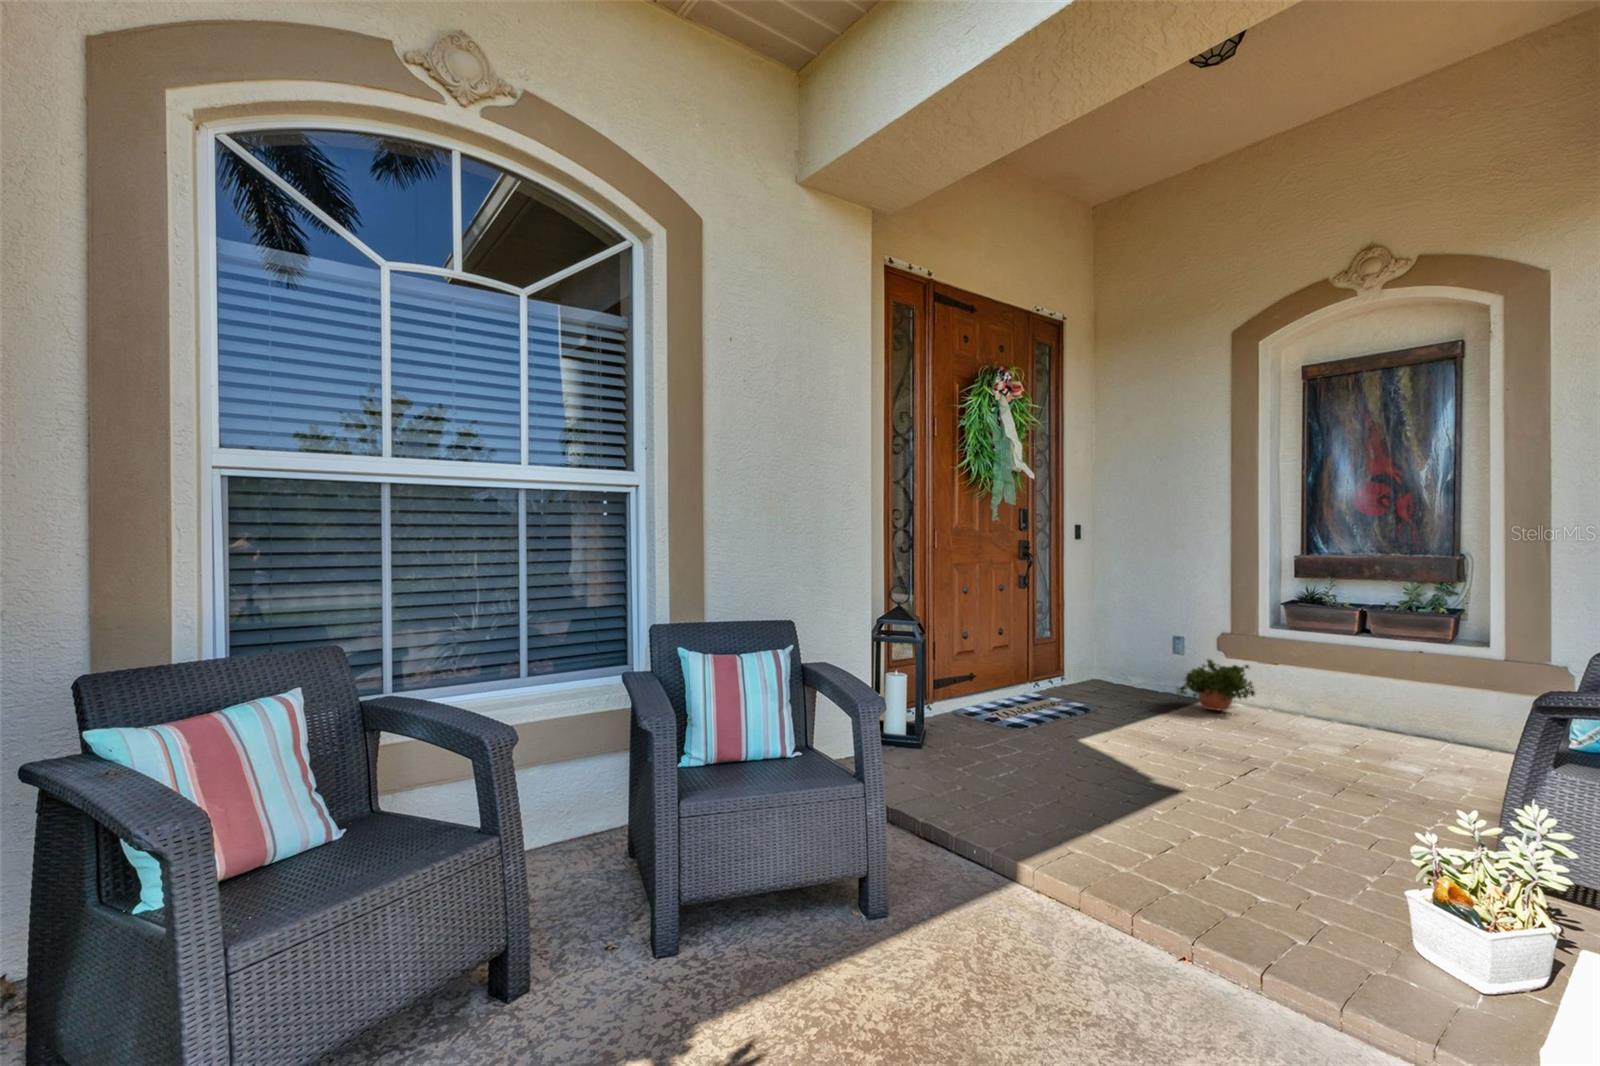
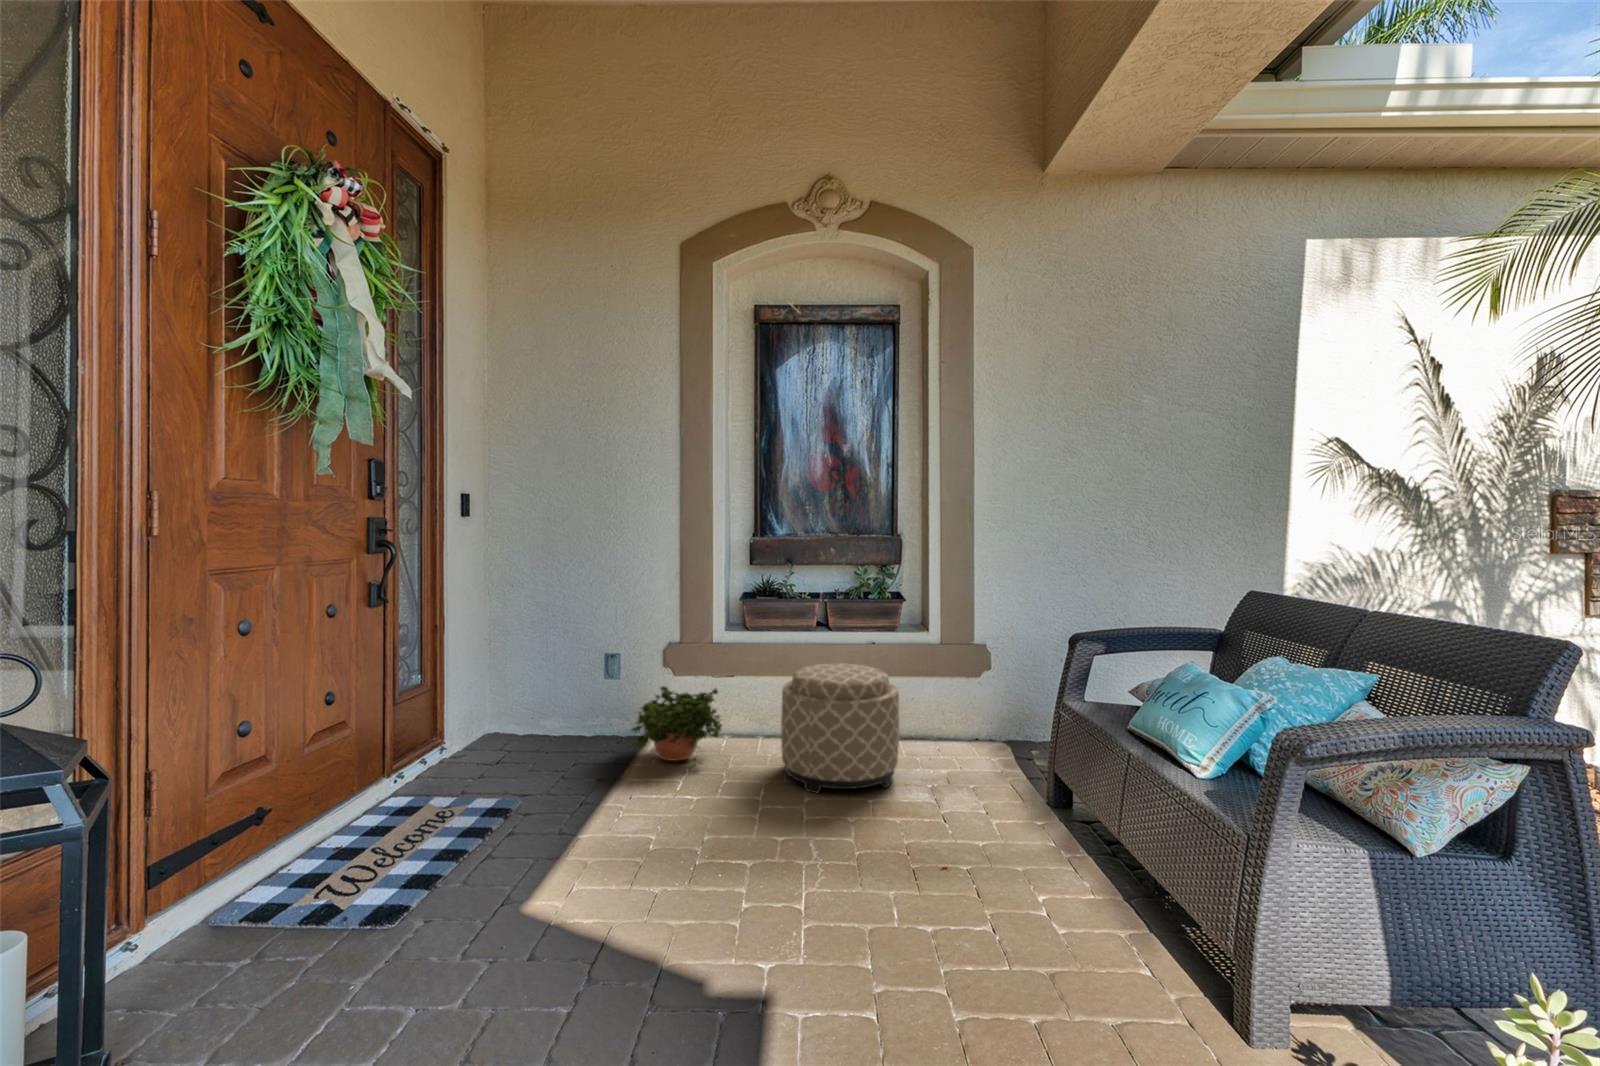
ottoman: none [1291,654,1407,754] -> present [781,663,899,793]

